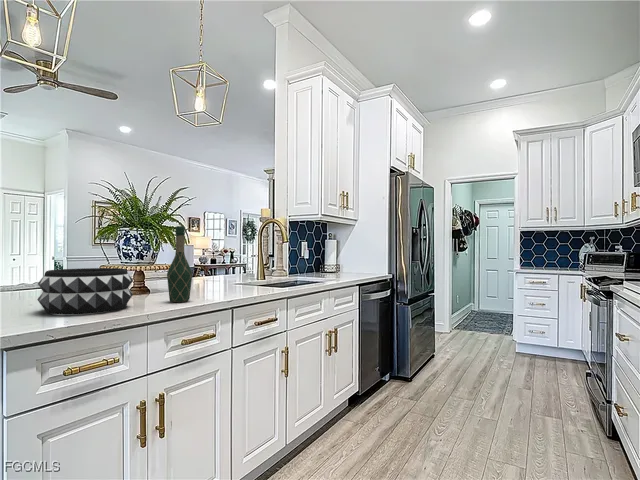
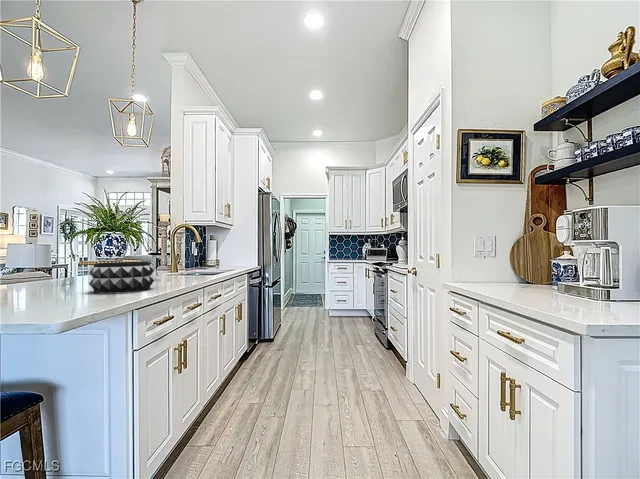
wine bottle: present [167,226,192,302] -> none [163,232,181,284]

